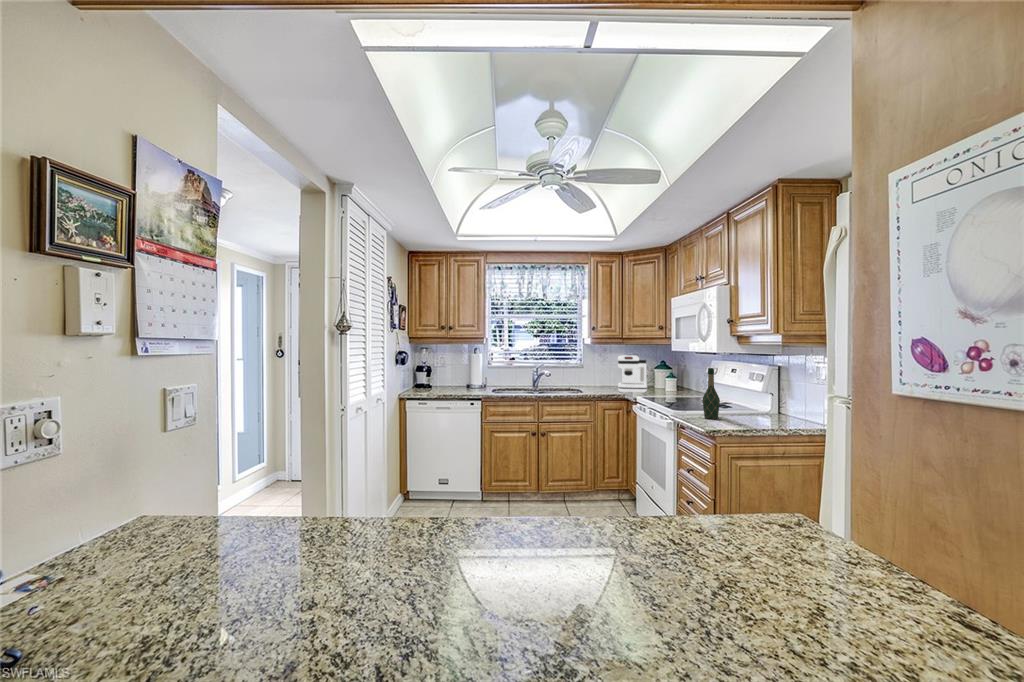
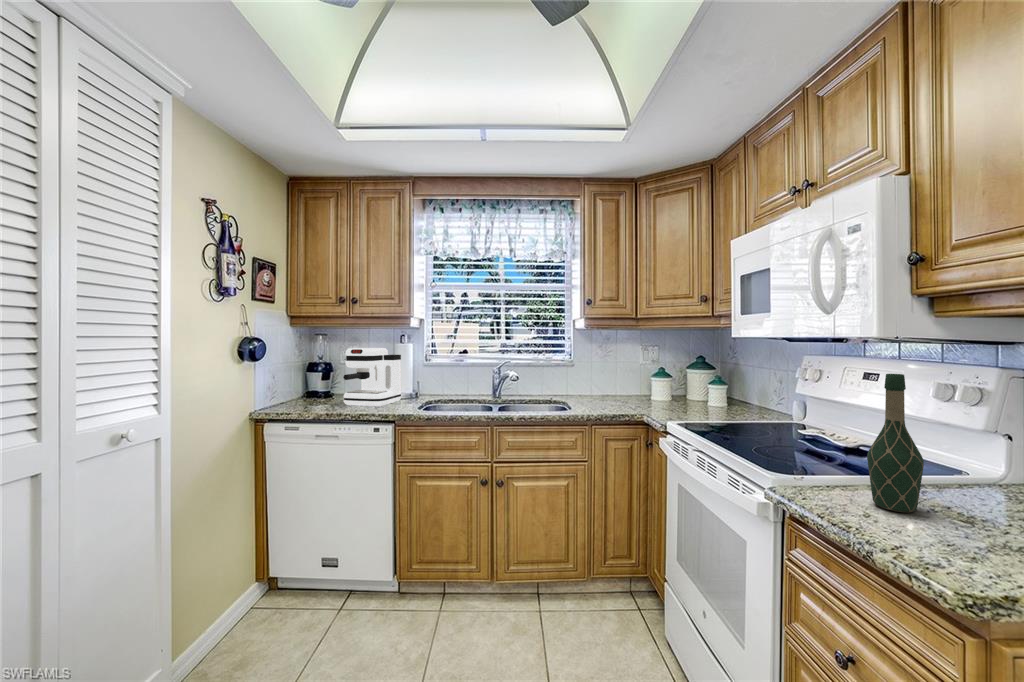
coffee maker: present [618,355,647,393] -> present [343,348,401,407]

